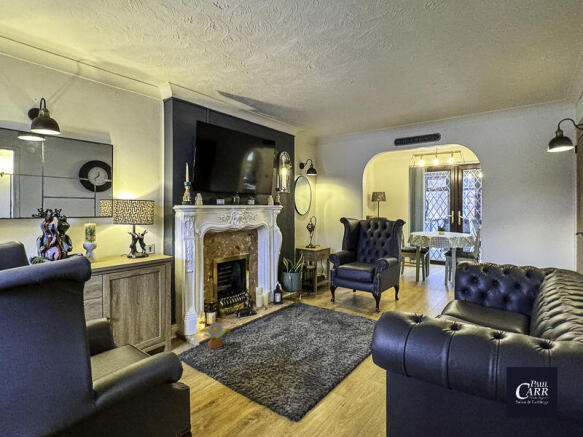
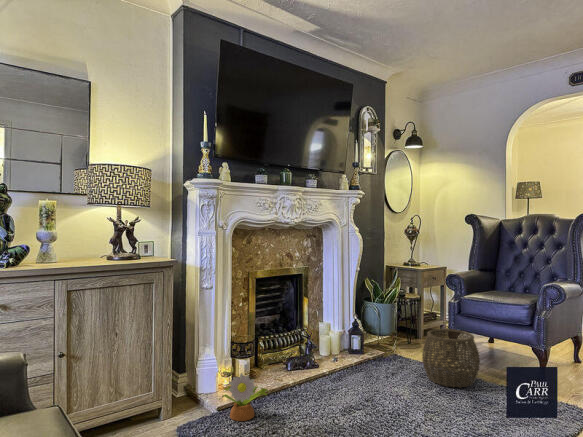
woven basket: none [315,287,346,320] -> present [422,329,480,388]

